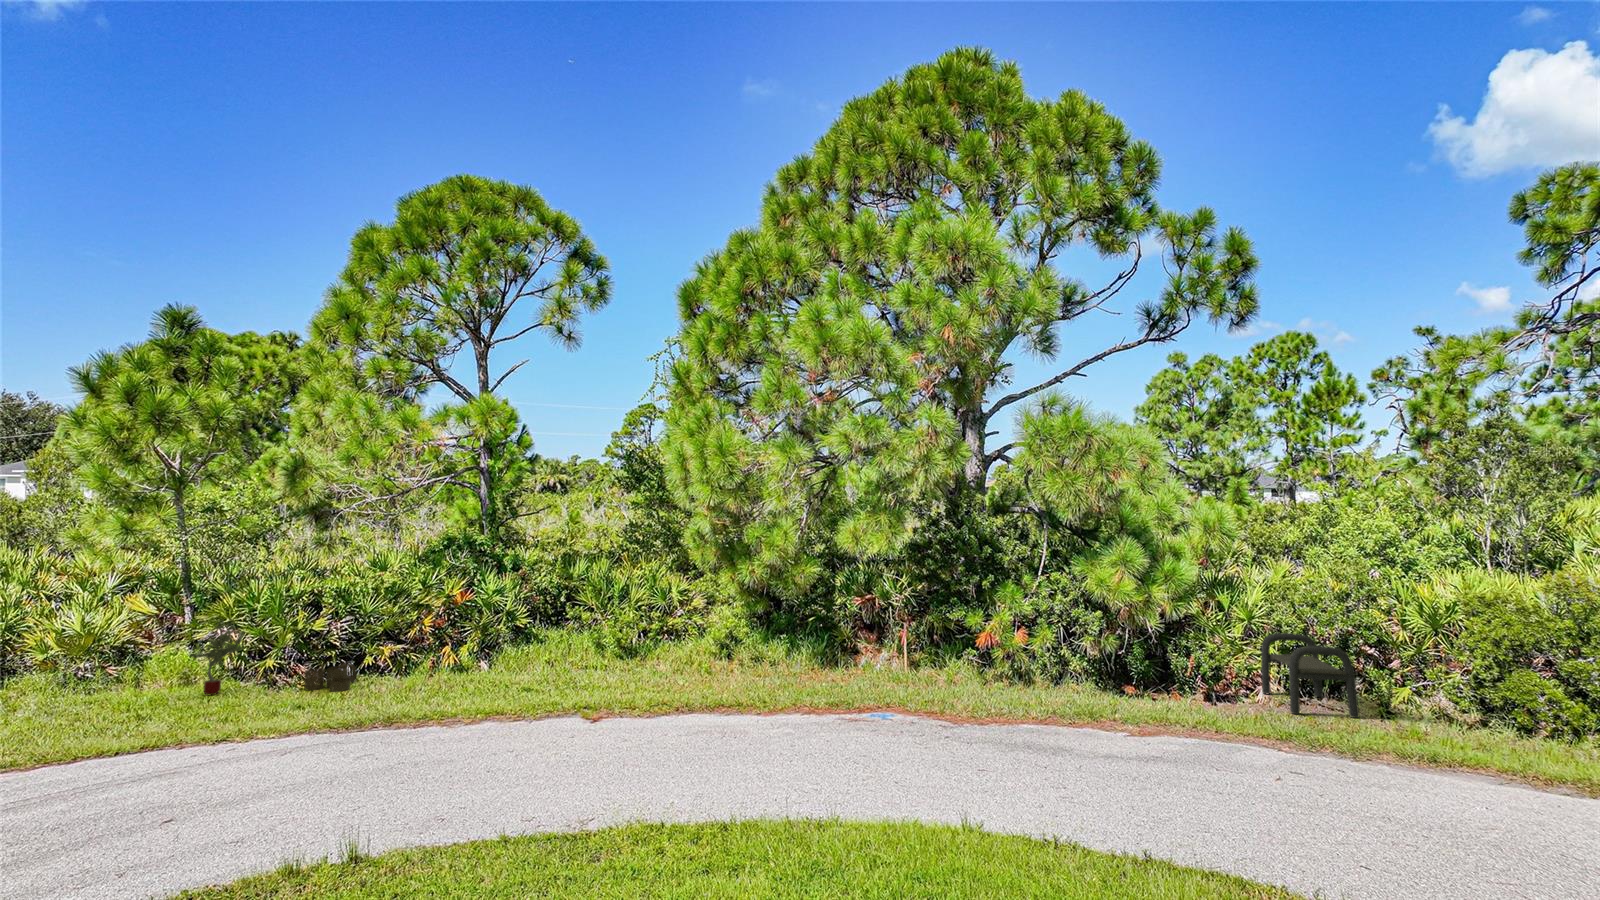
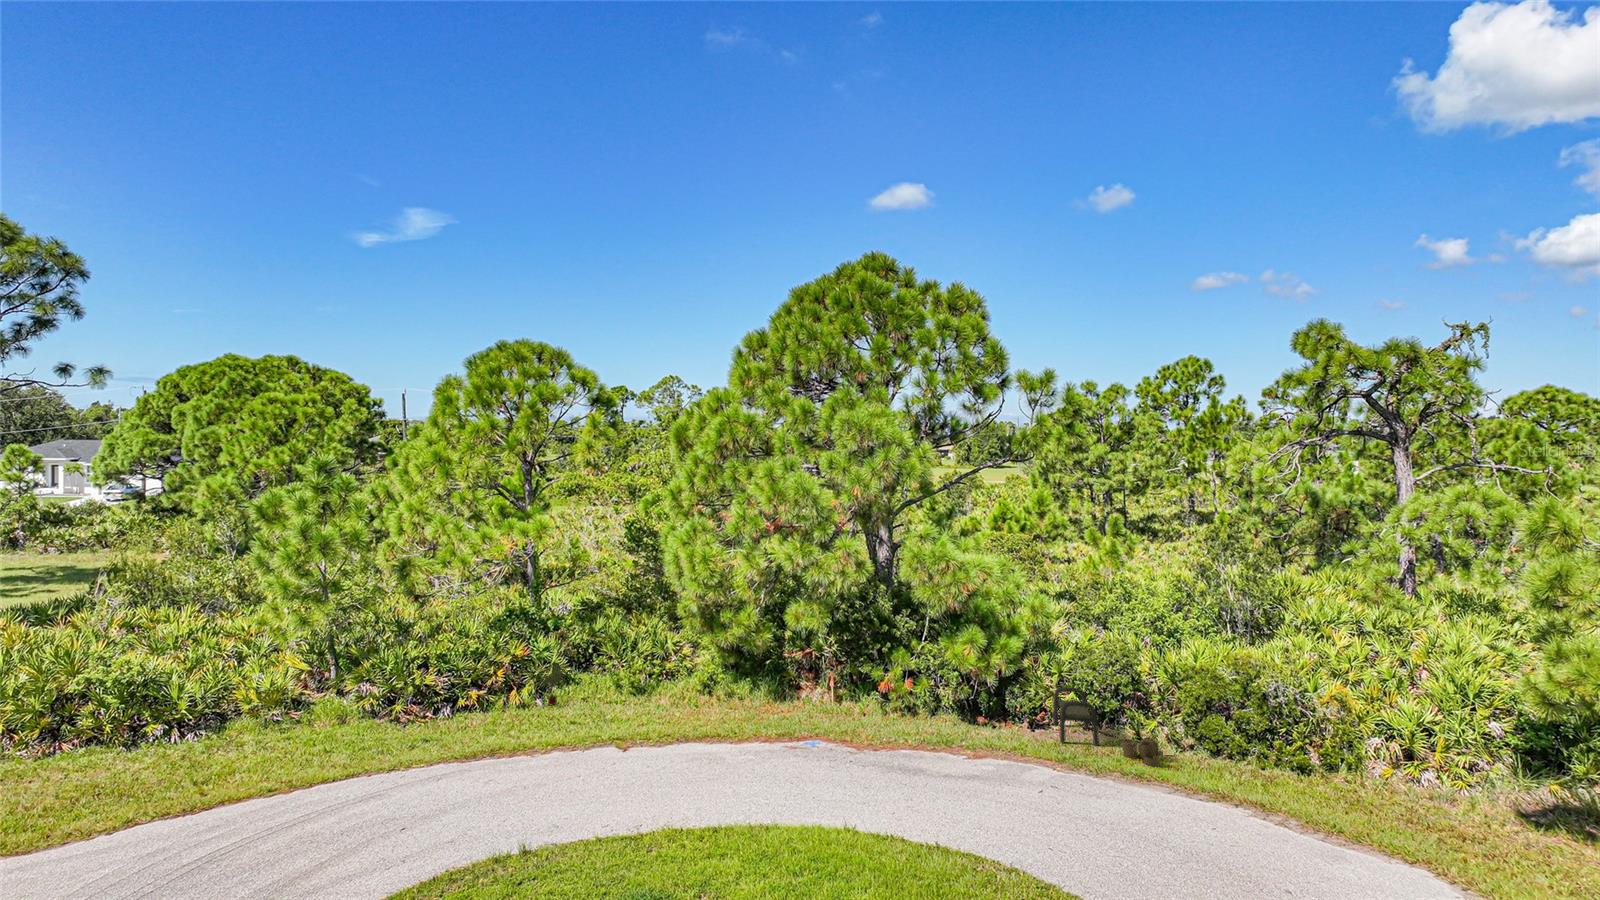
potted tree: present [188,623,244,695] -> present [538,662,568,705]
woven basket: present [304,662,356,691] -> present [1122,737,1160,767]

